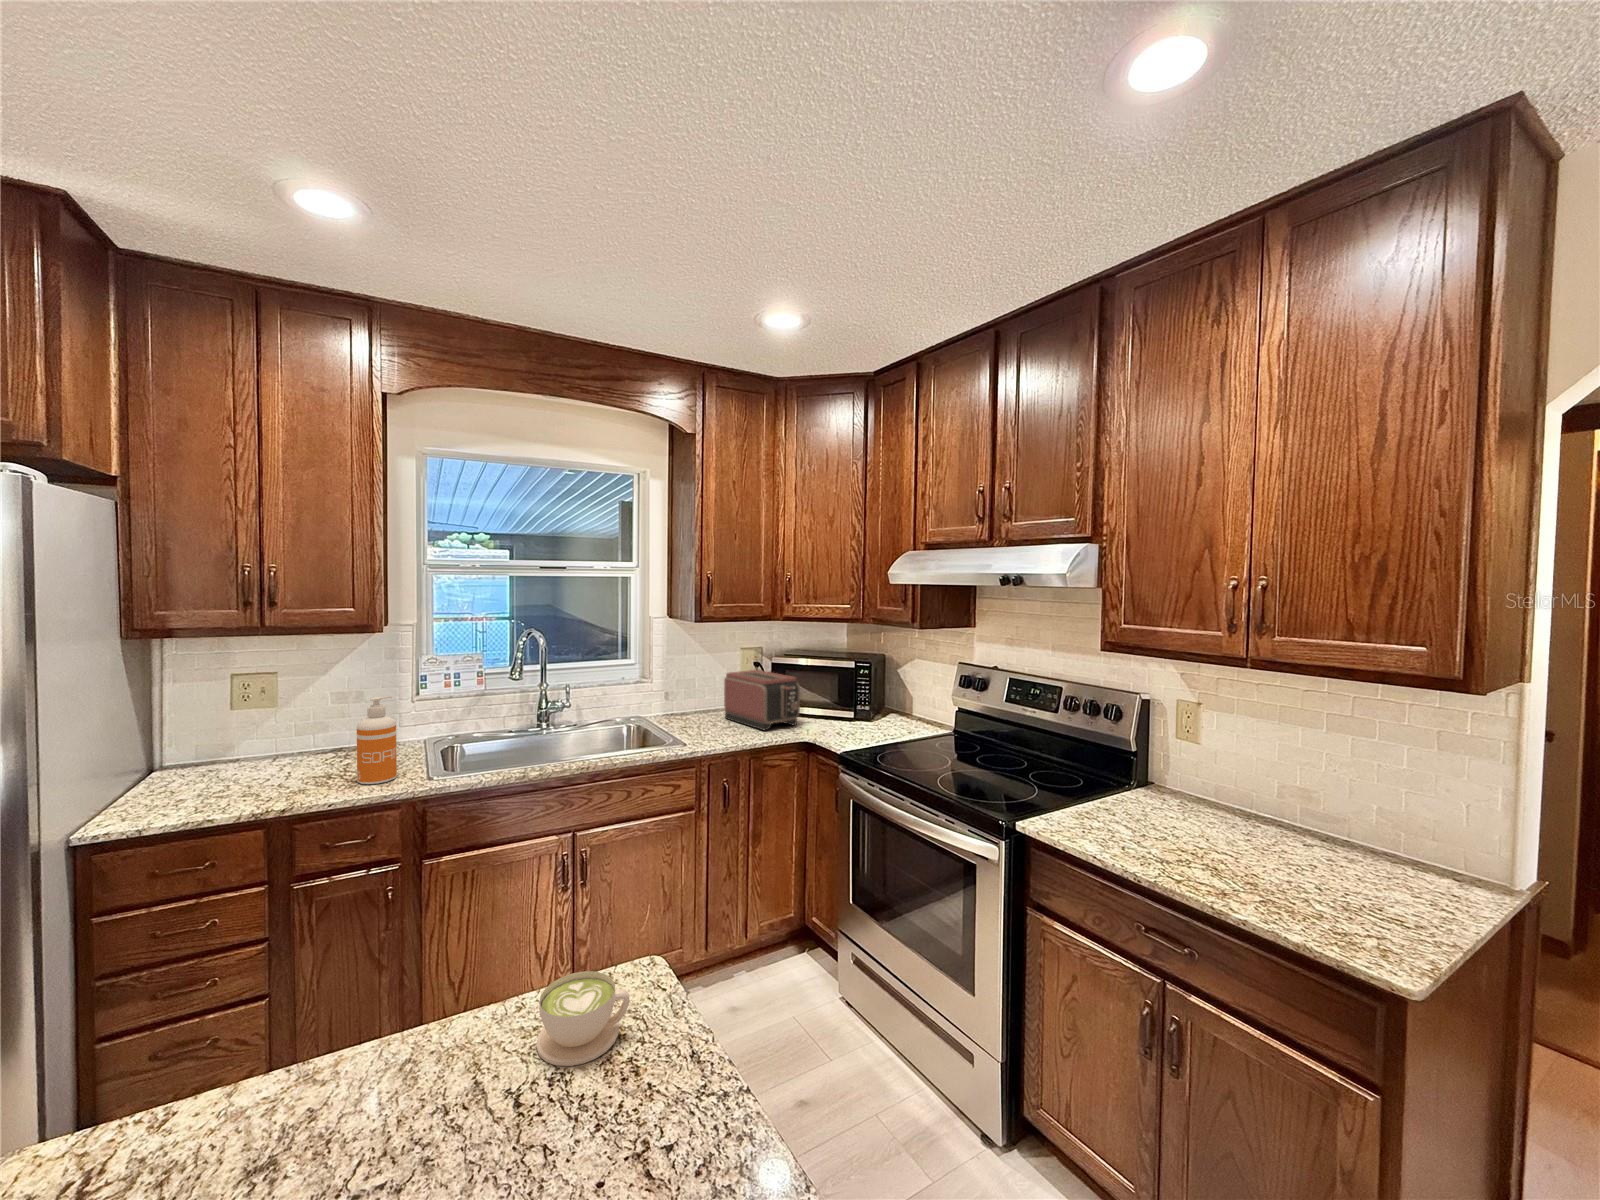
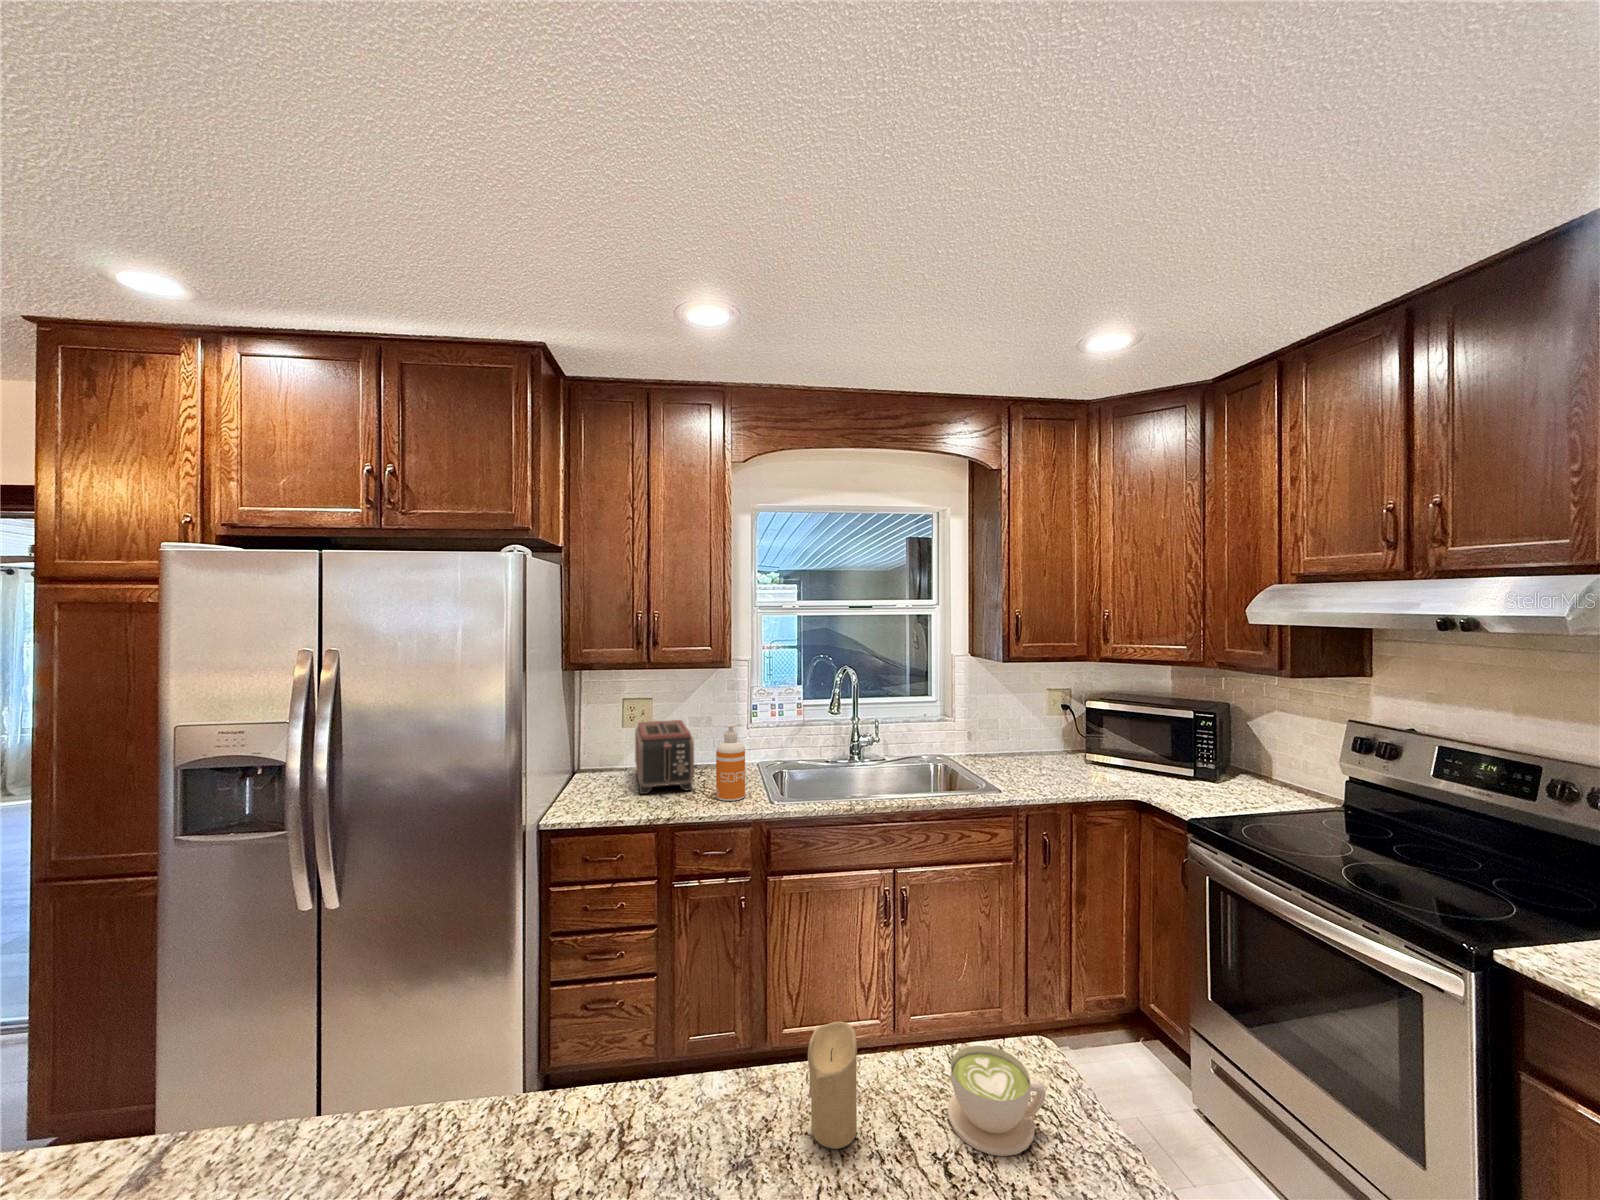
toaster: present [724,670,800,730] -> present [635,720,694,794]
candle: none [371,979,431,1107] -> present [808,1022,857,1149]

